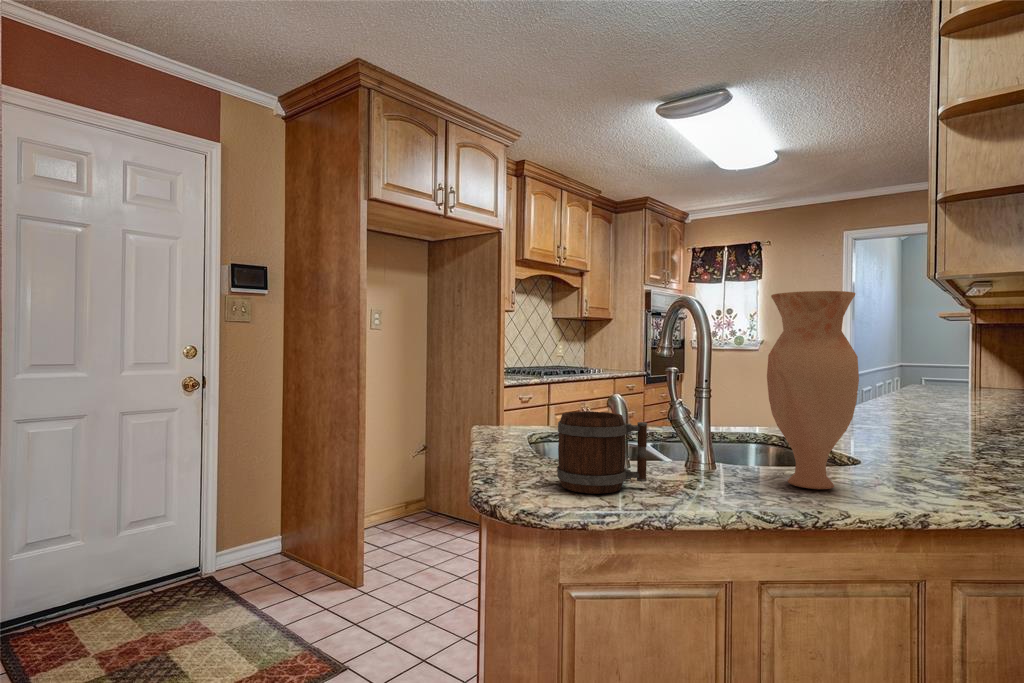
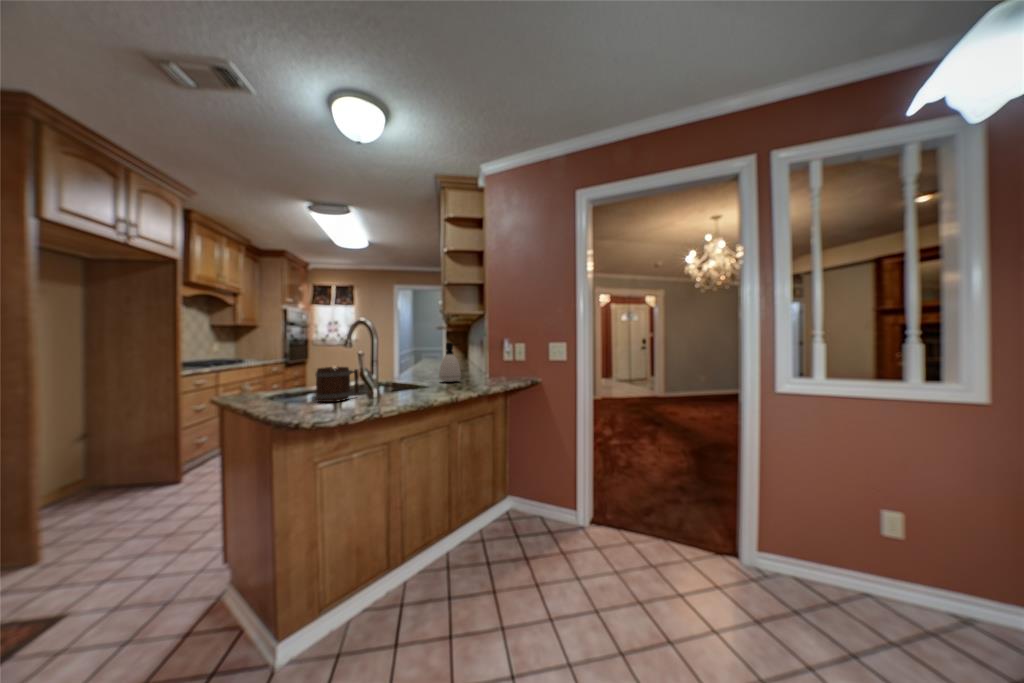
vase: present [767,291,859,489] -> none [401,316,433,388]
soap dispenser: none [890,365,968,481] -> present [439,342,461,382]

